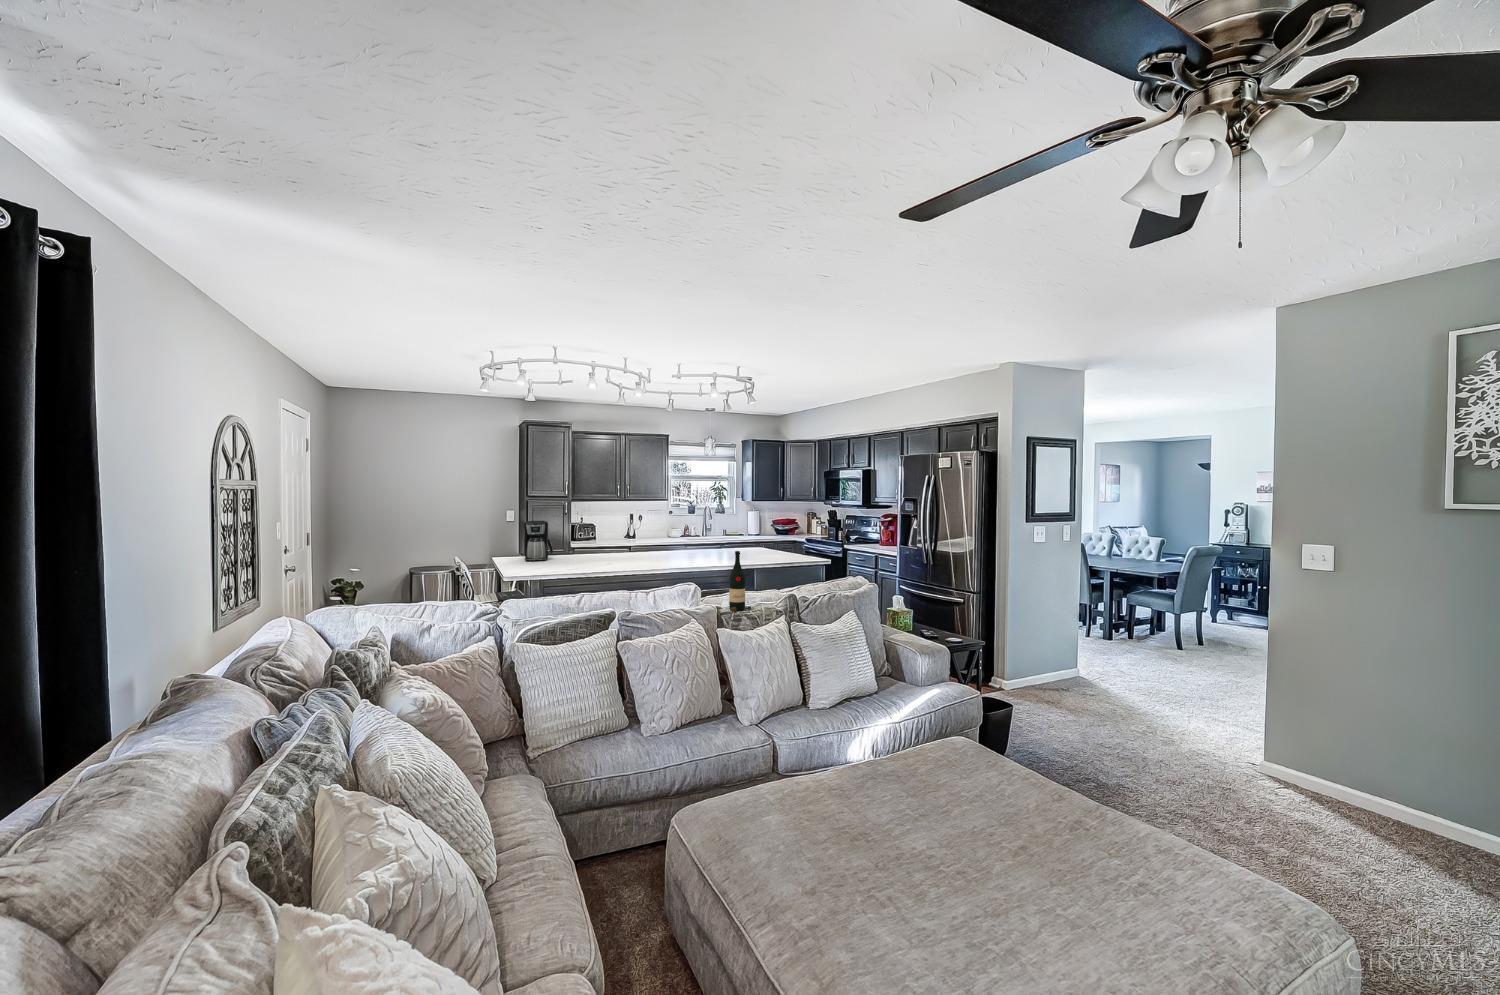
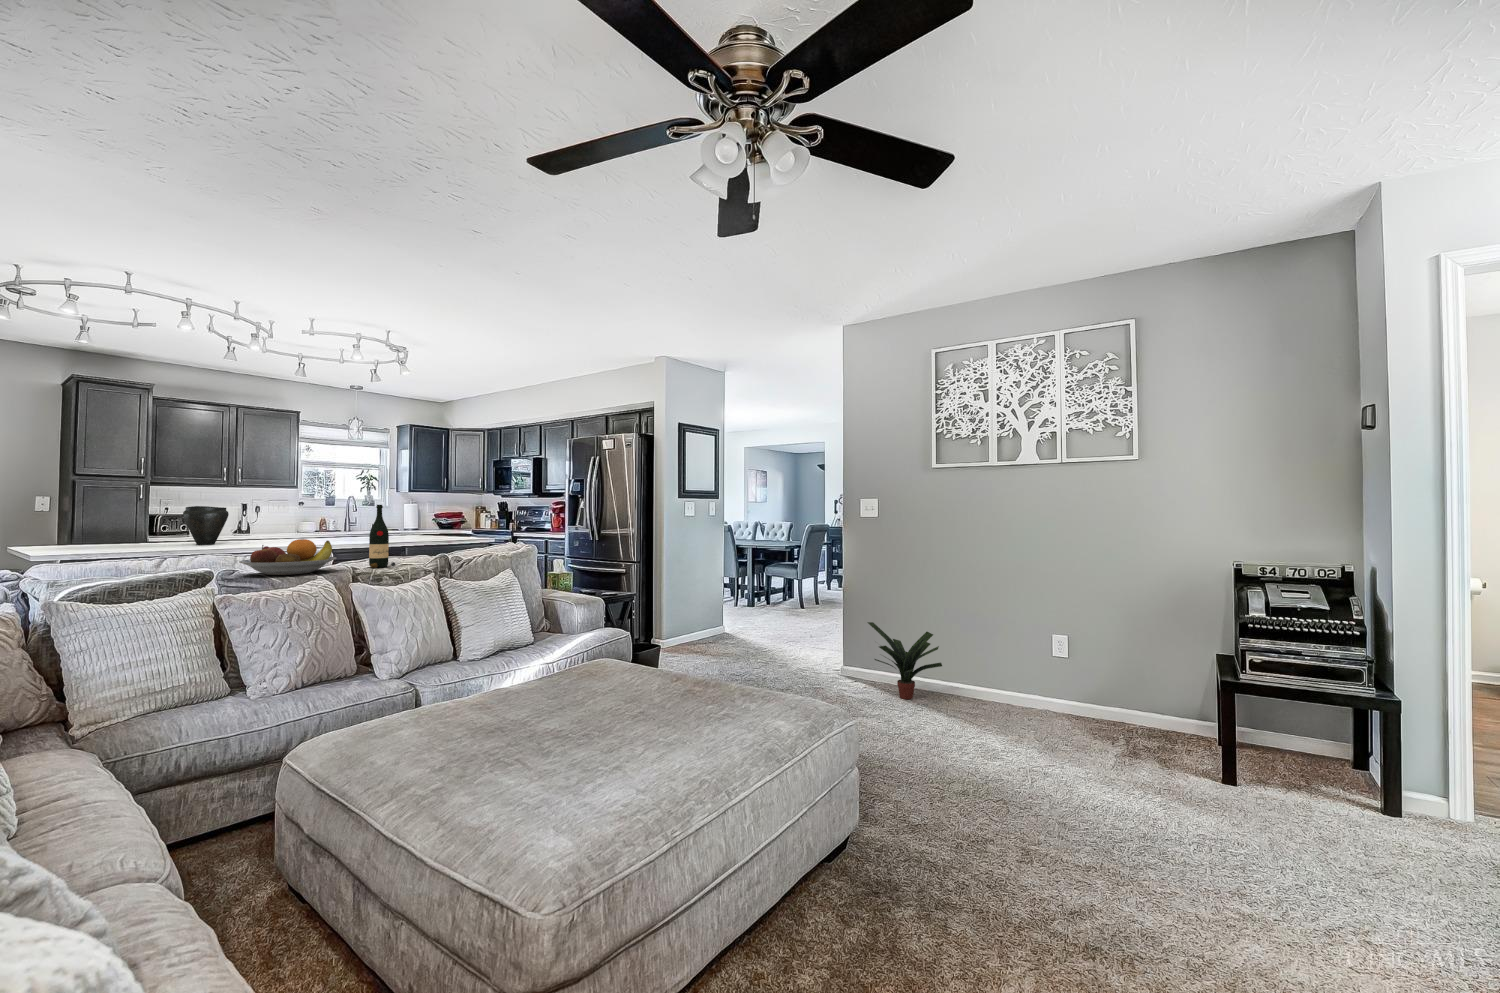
coffee maker: present [524,521,553,561] -> none [70,502,121,553]
vase: none [590,521,620,554] -> present [183,506,229,545]
fruit bowl: none [633,584,704,617] -> present [239,539,336,575]
potted plant: none [1312,718,1457,840] -> present [868,622,942,699]

